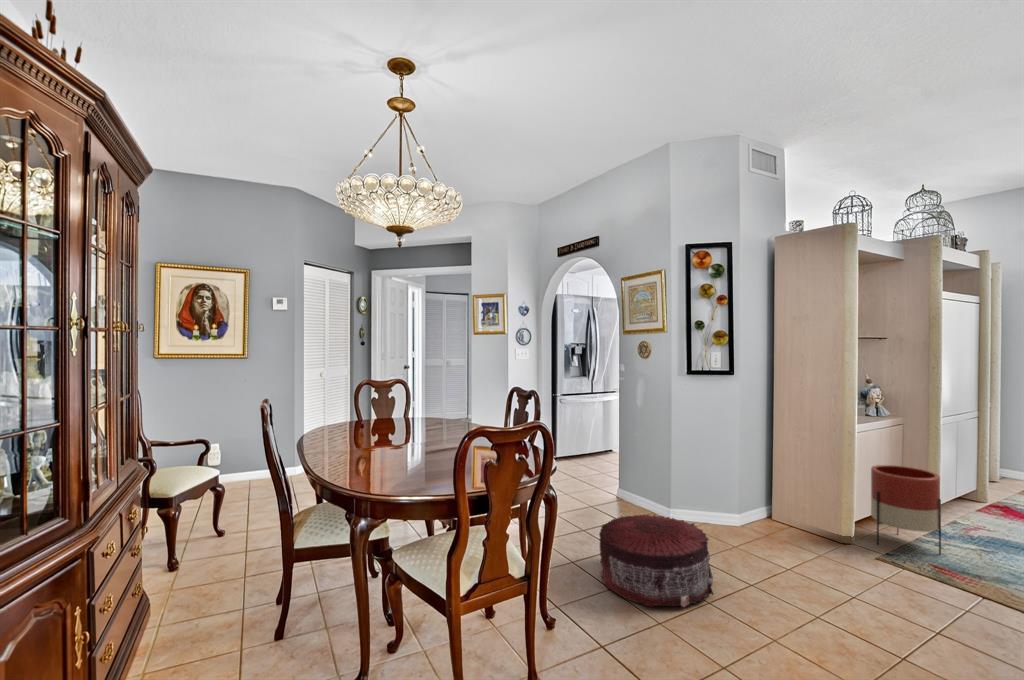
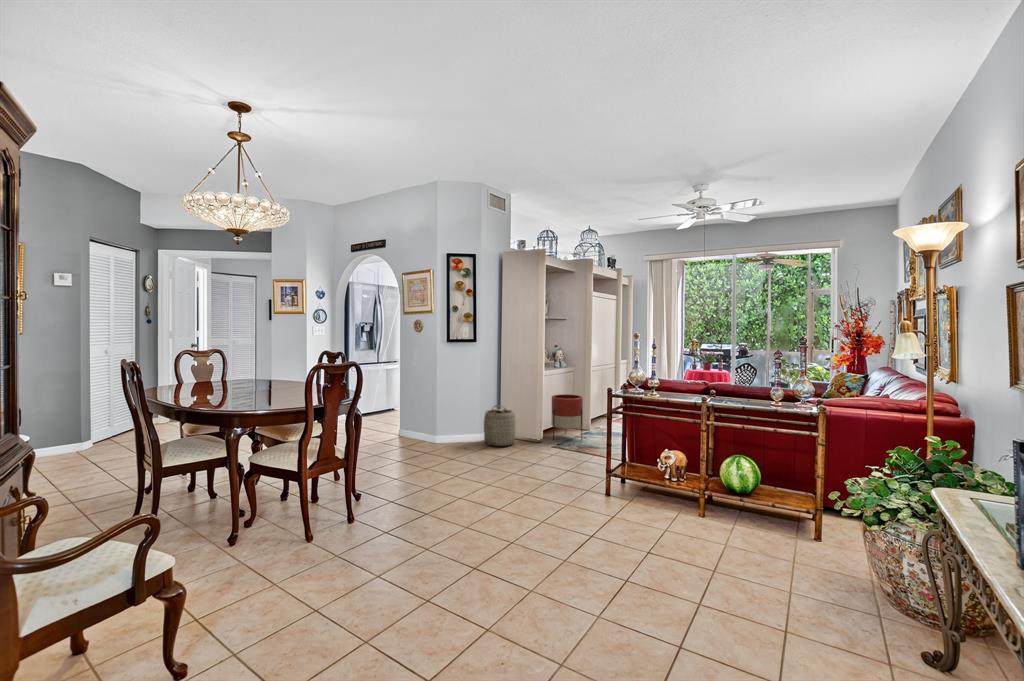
basket: none [747,475,804,546] -> present [484,405,515,446]
pouf: present [599,515,713,607] -> none [389,432,459,481]

